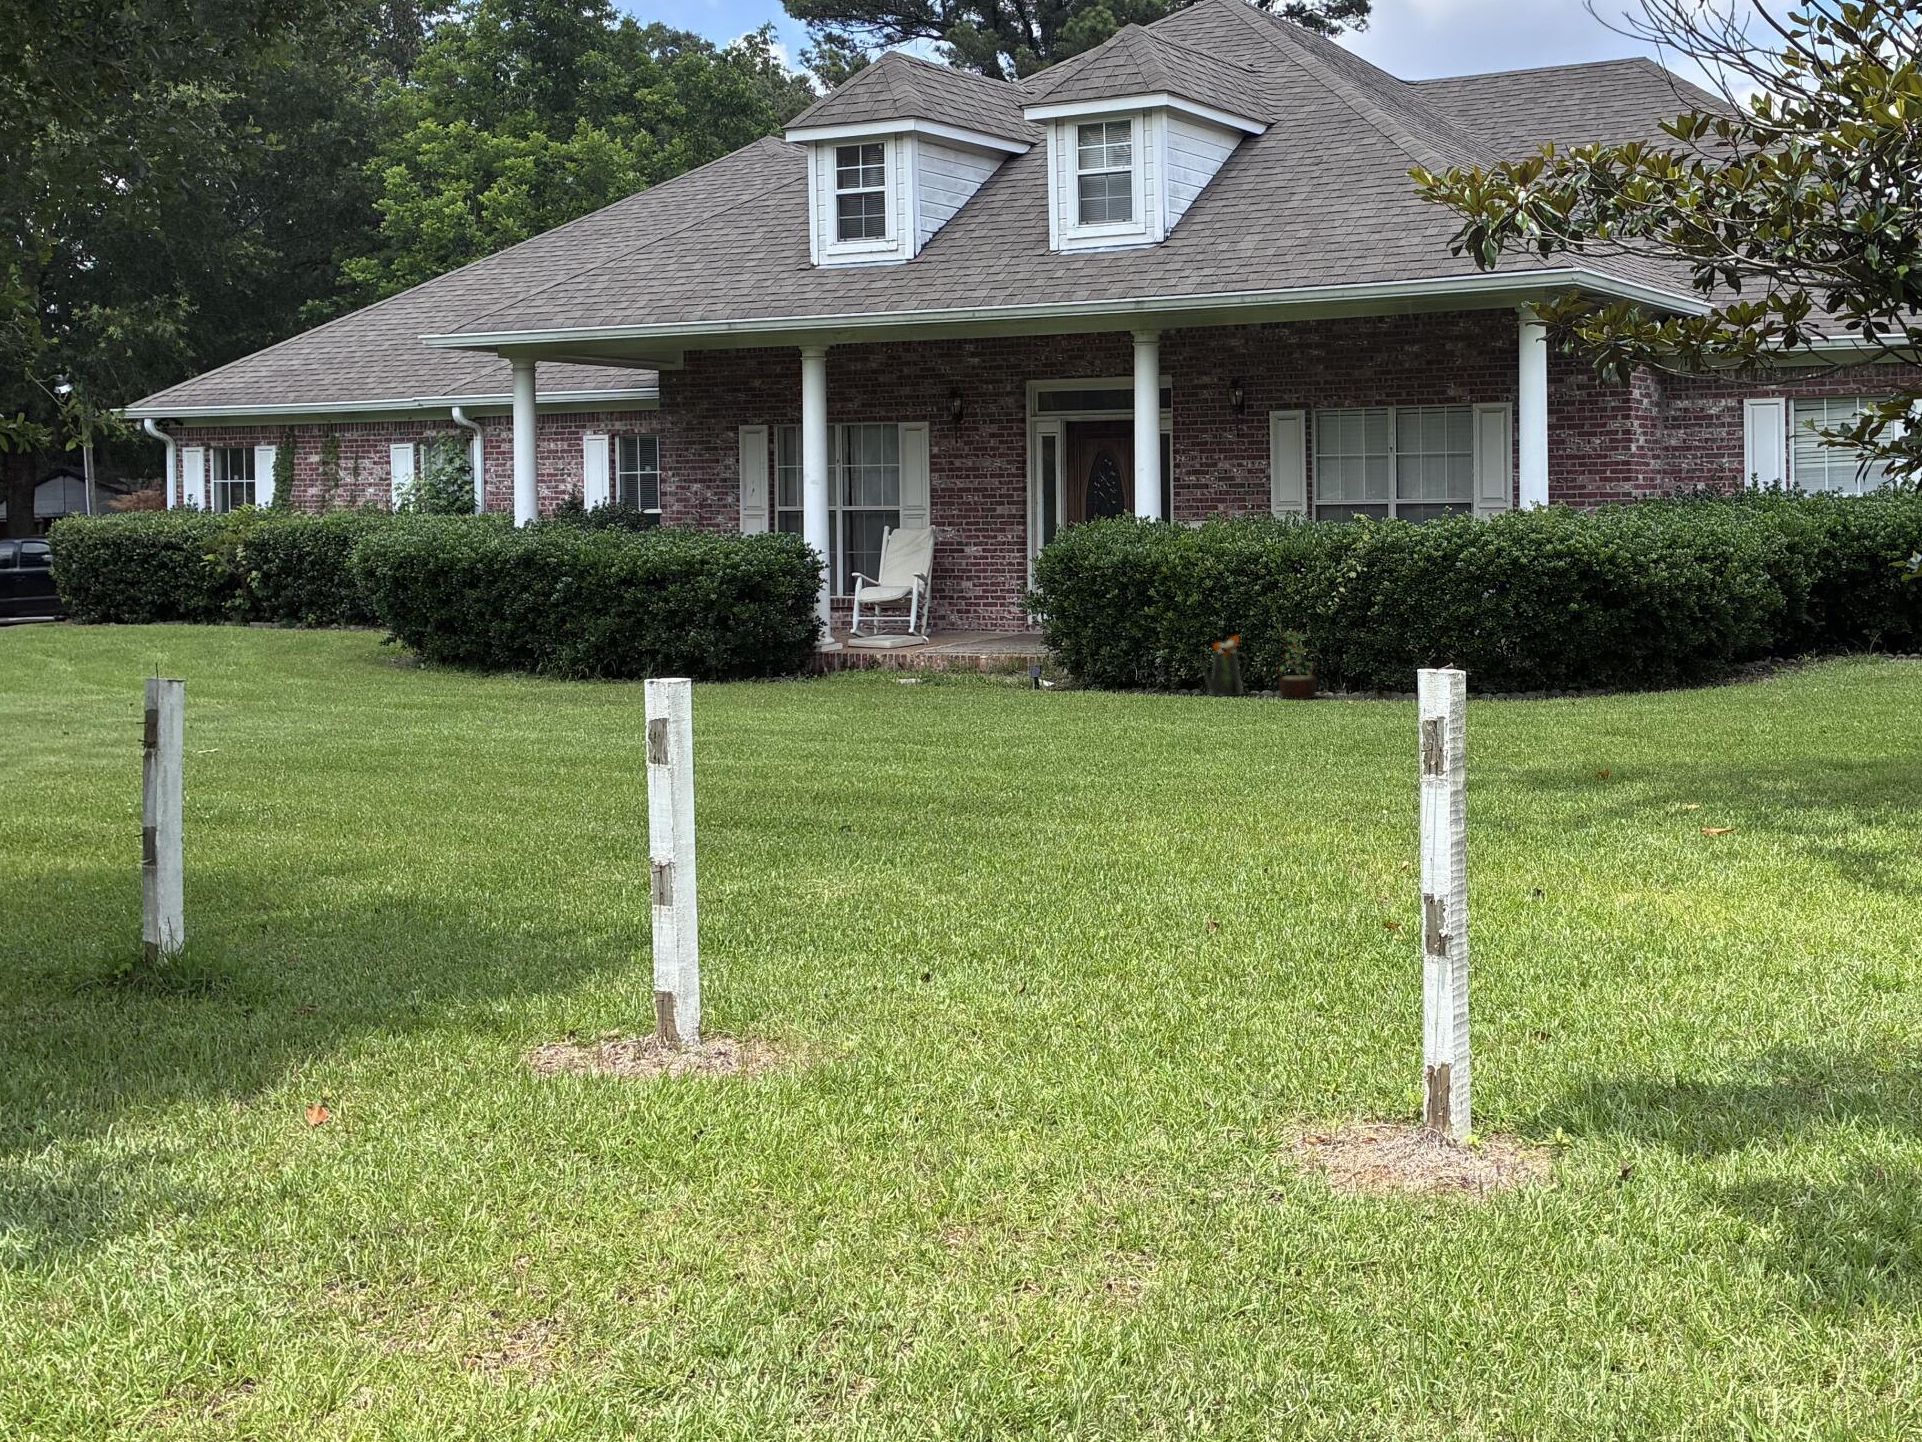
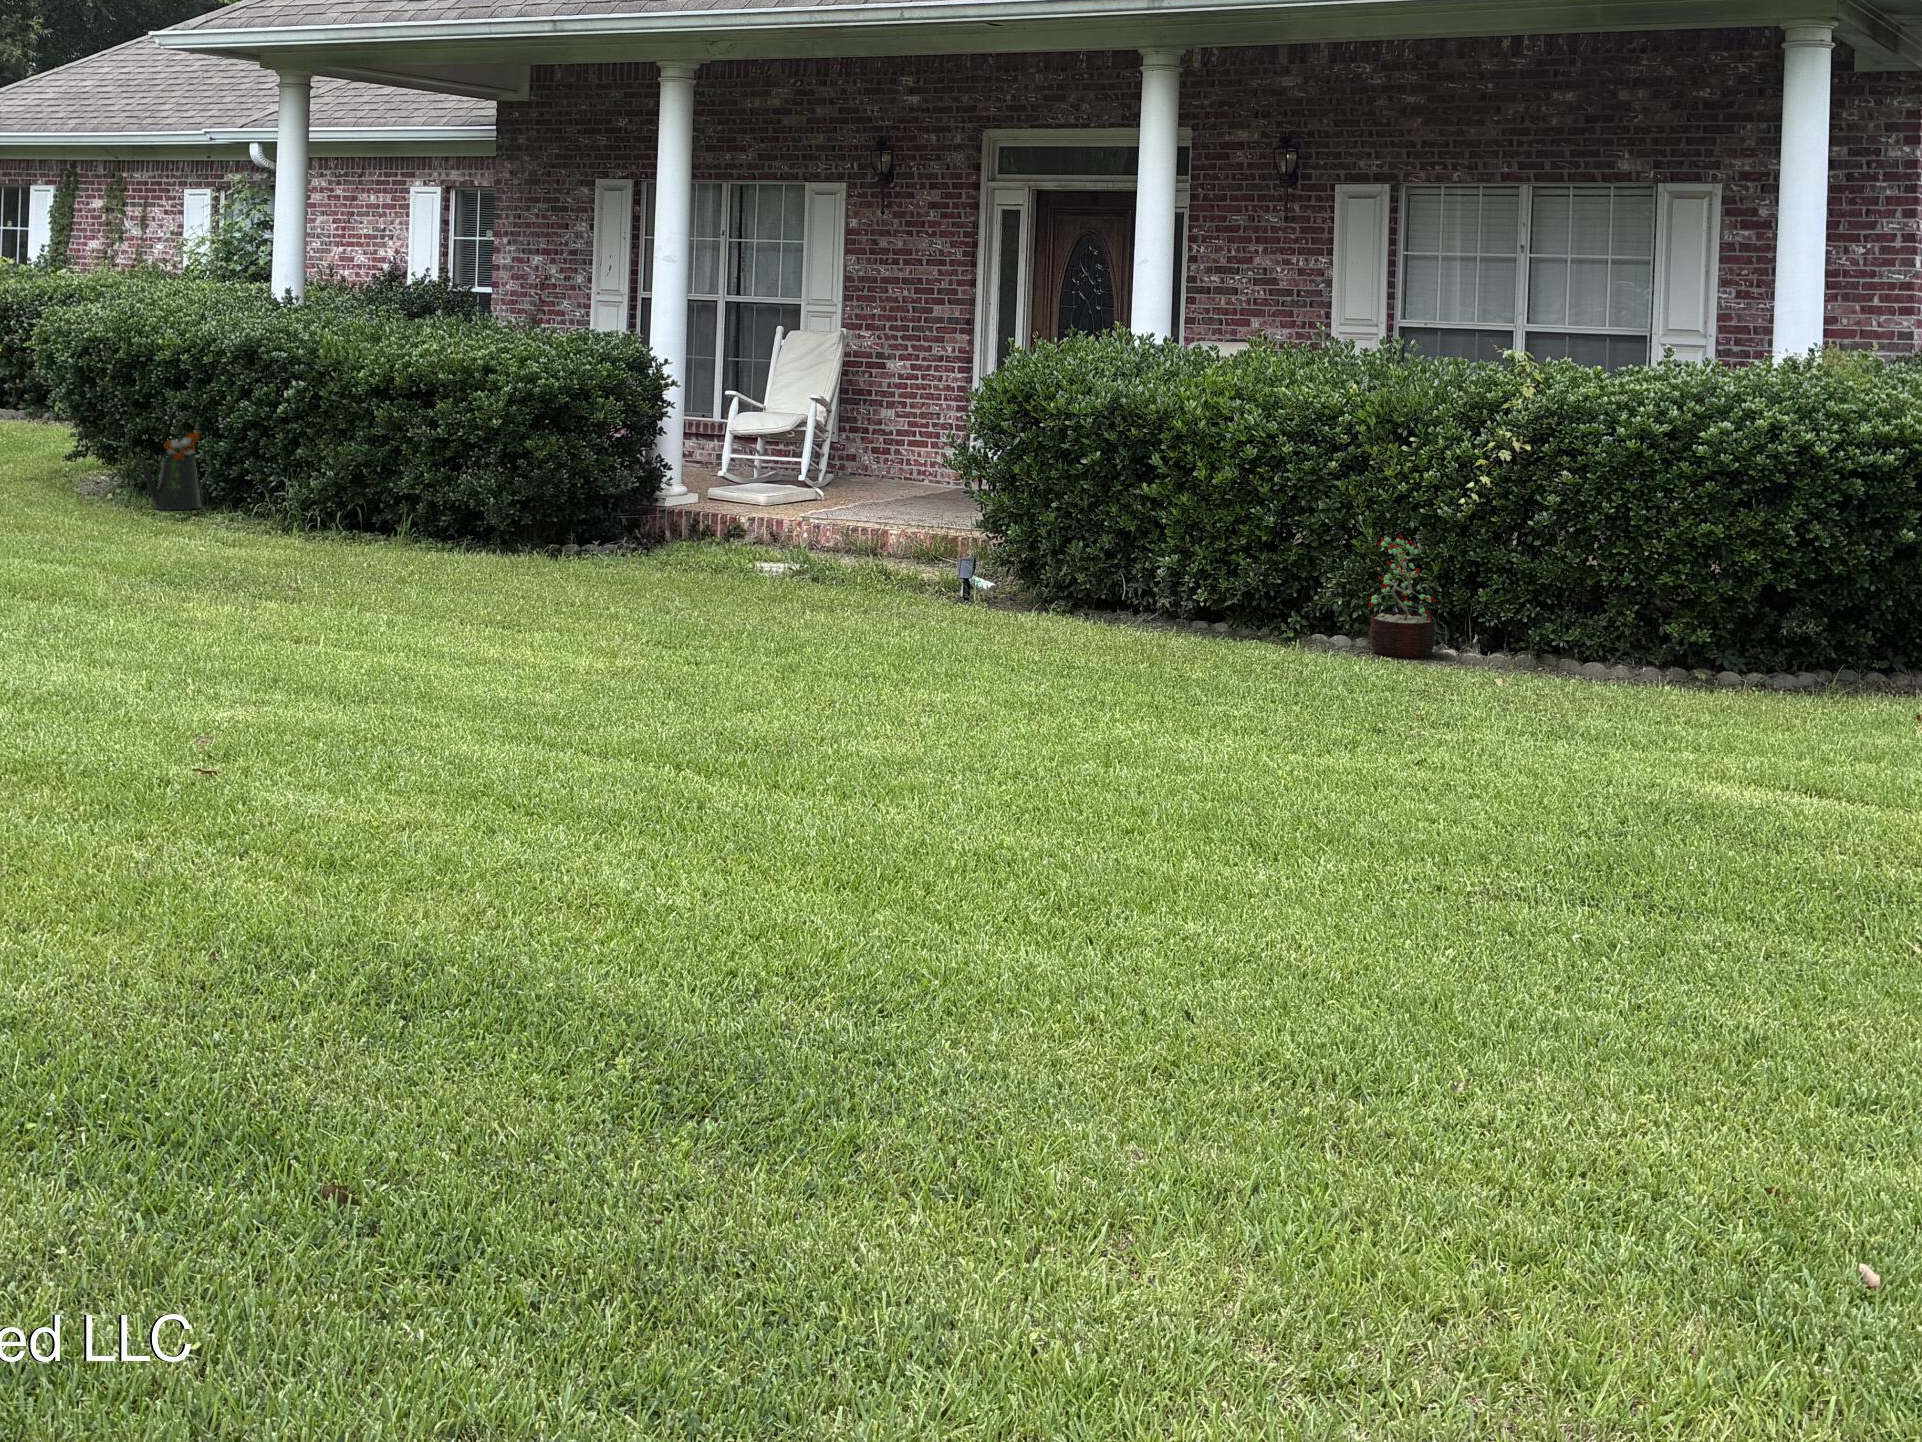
watering can: present [1200,635,1243,696] -> present [140,432,207,510]

